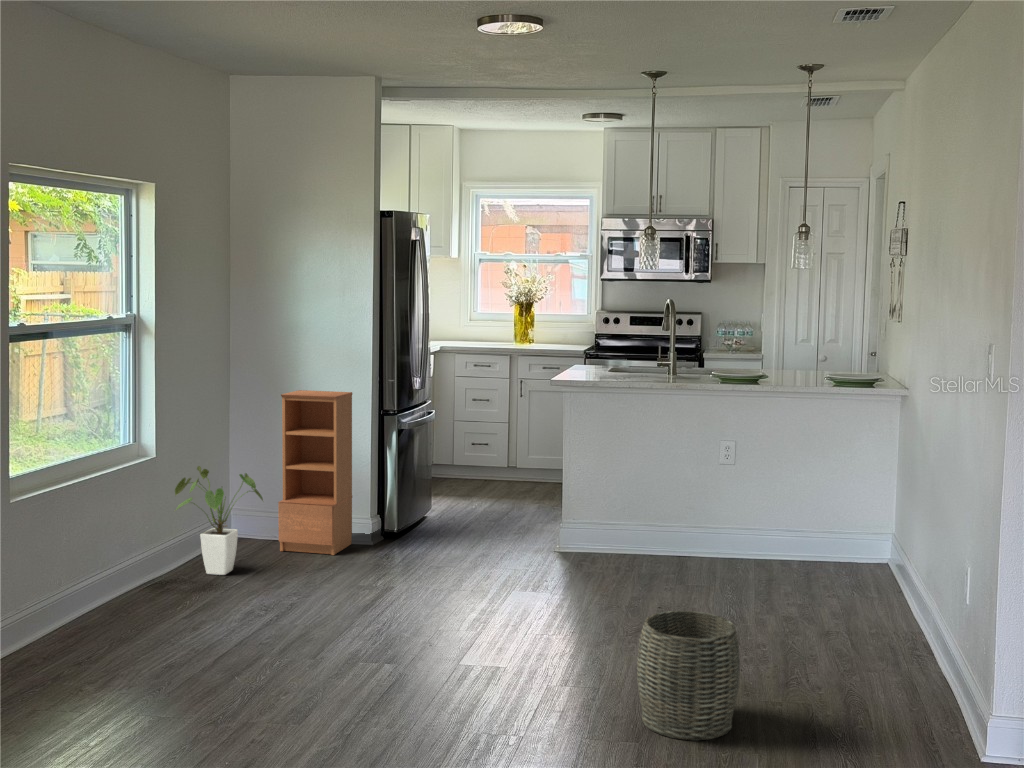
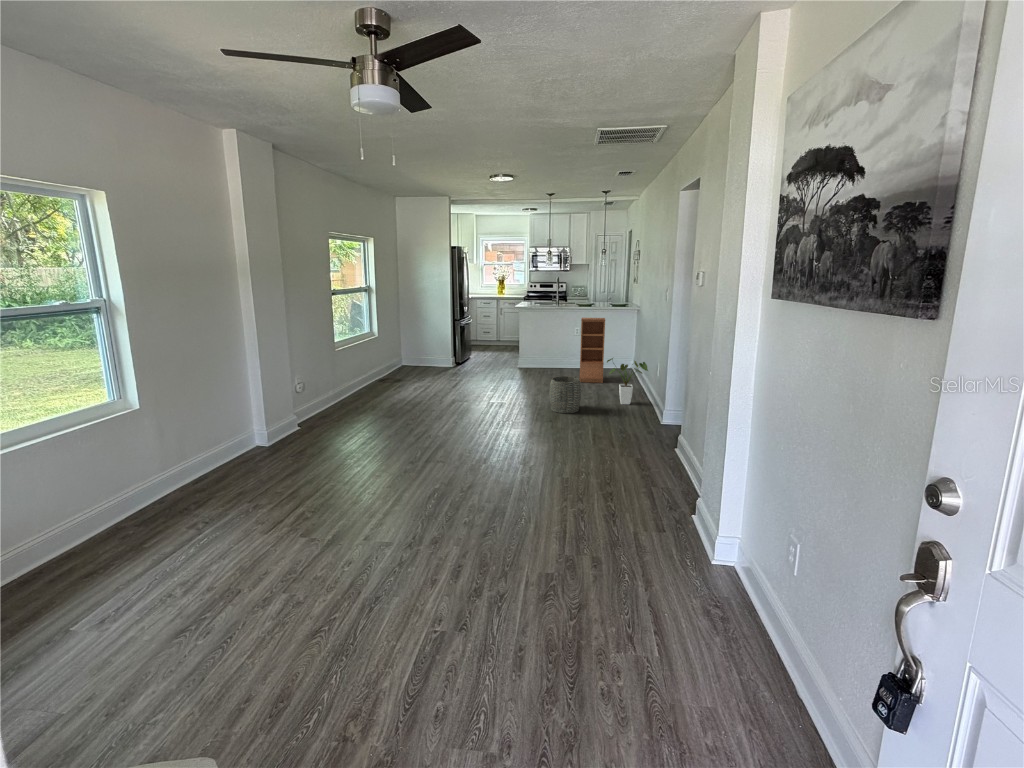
bookcase: present [278,390,352,555] -> present [580,318,605,383]
house plant: present [175,466,263,575] -> present [607,358,648,405]

